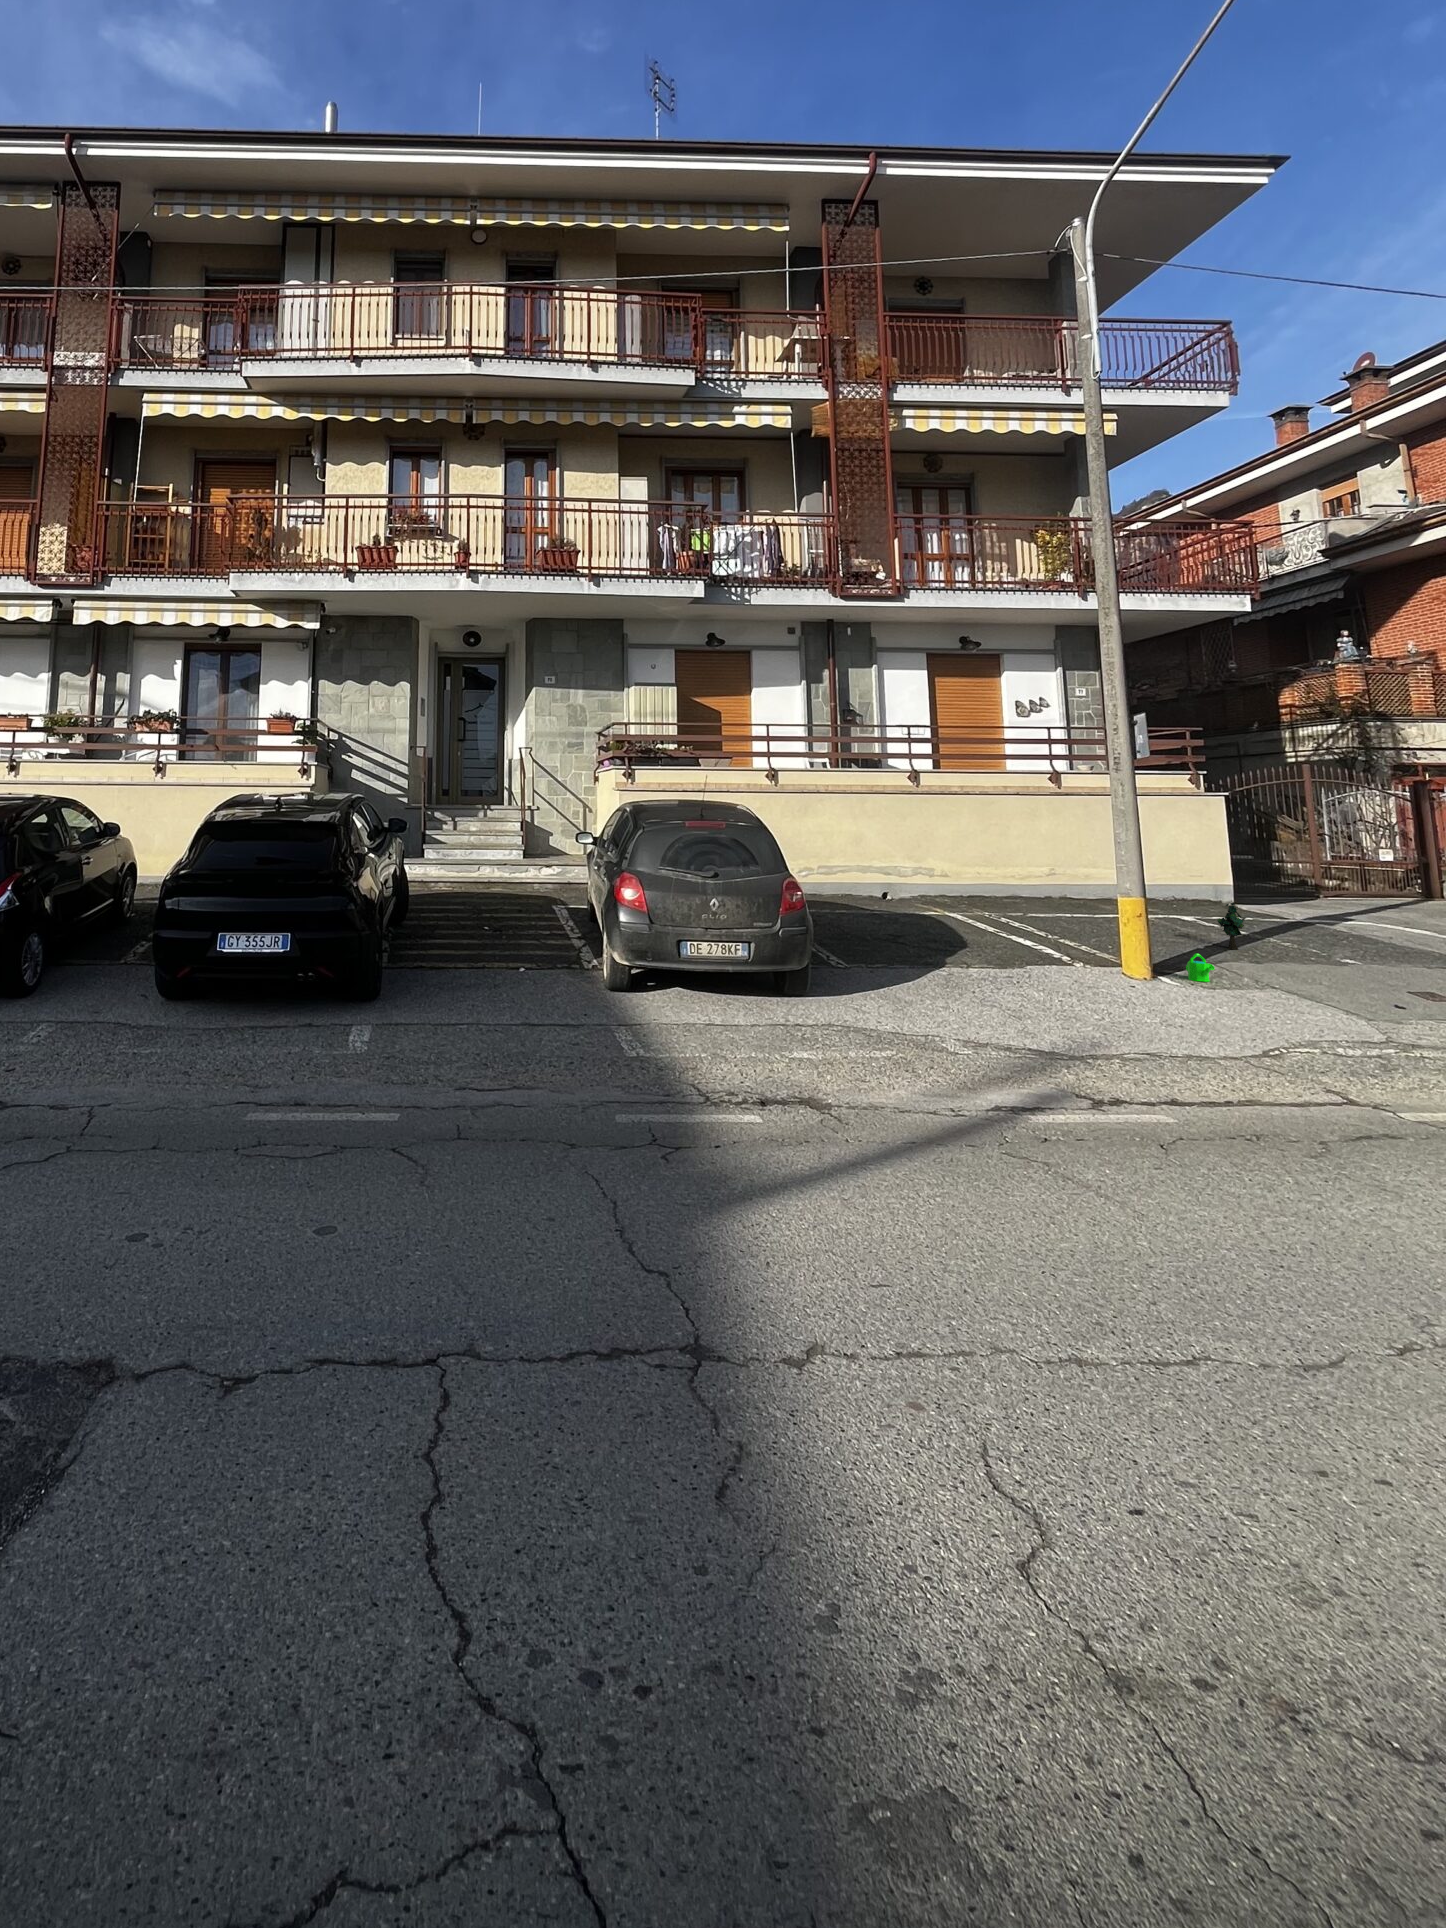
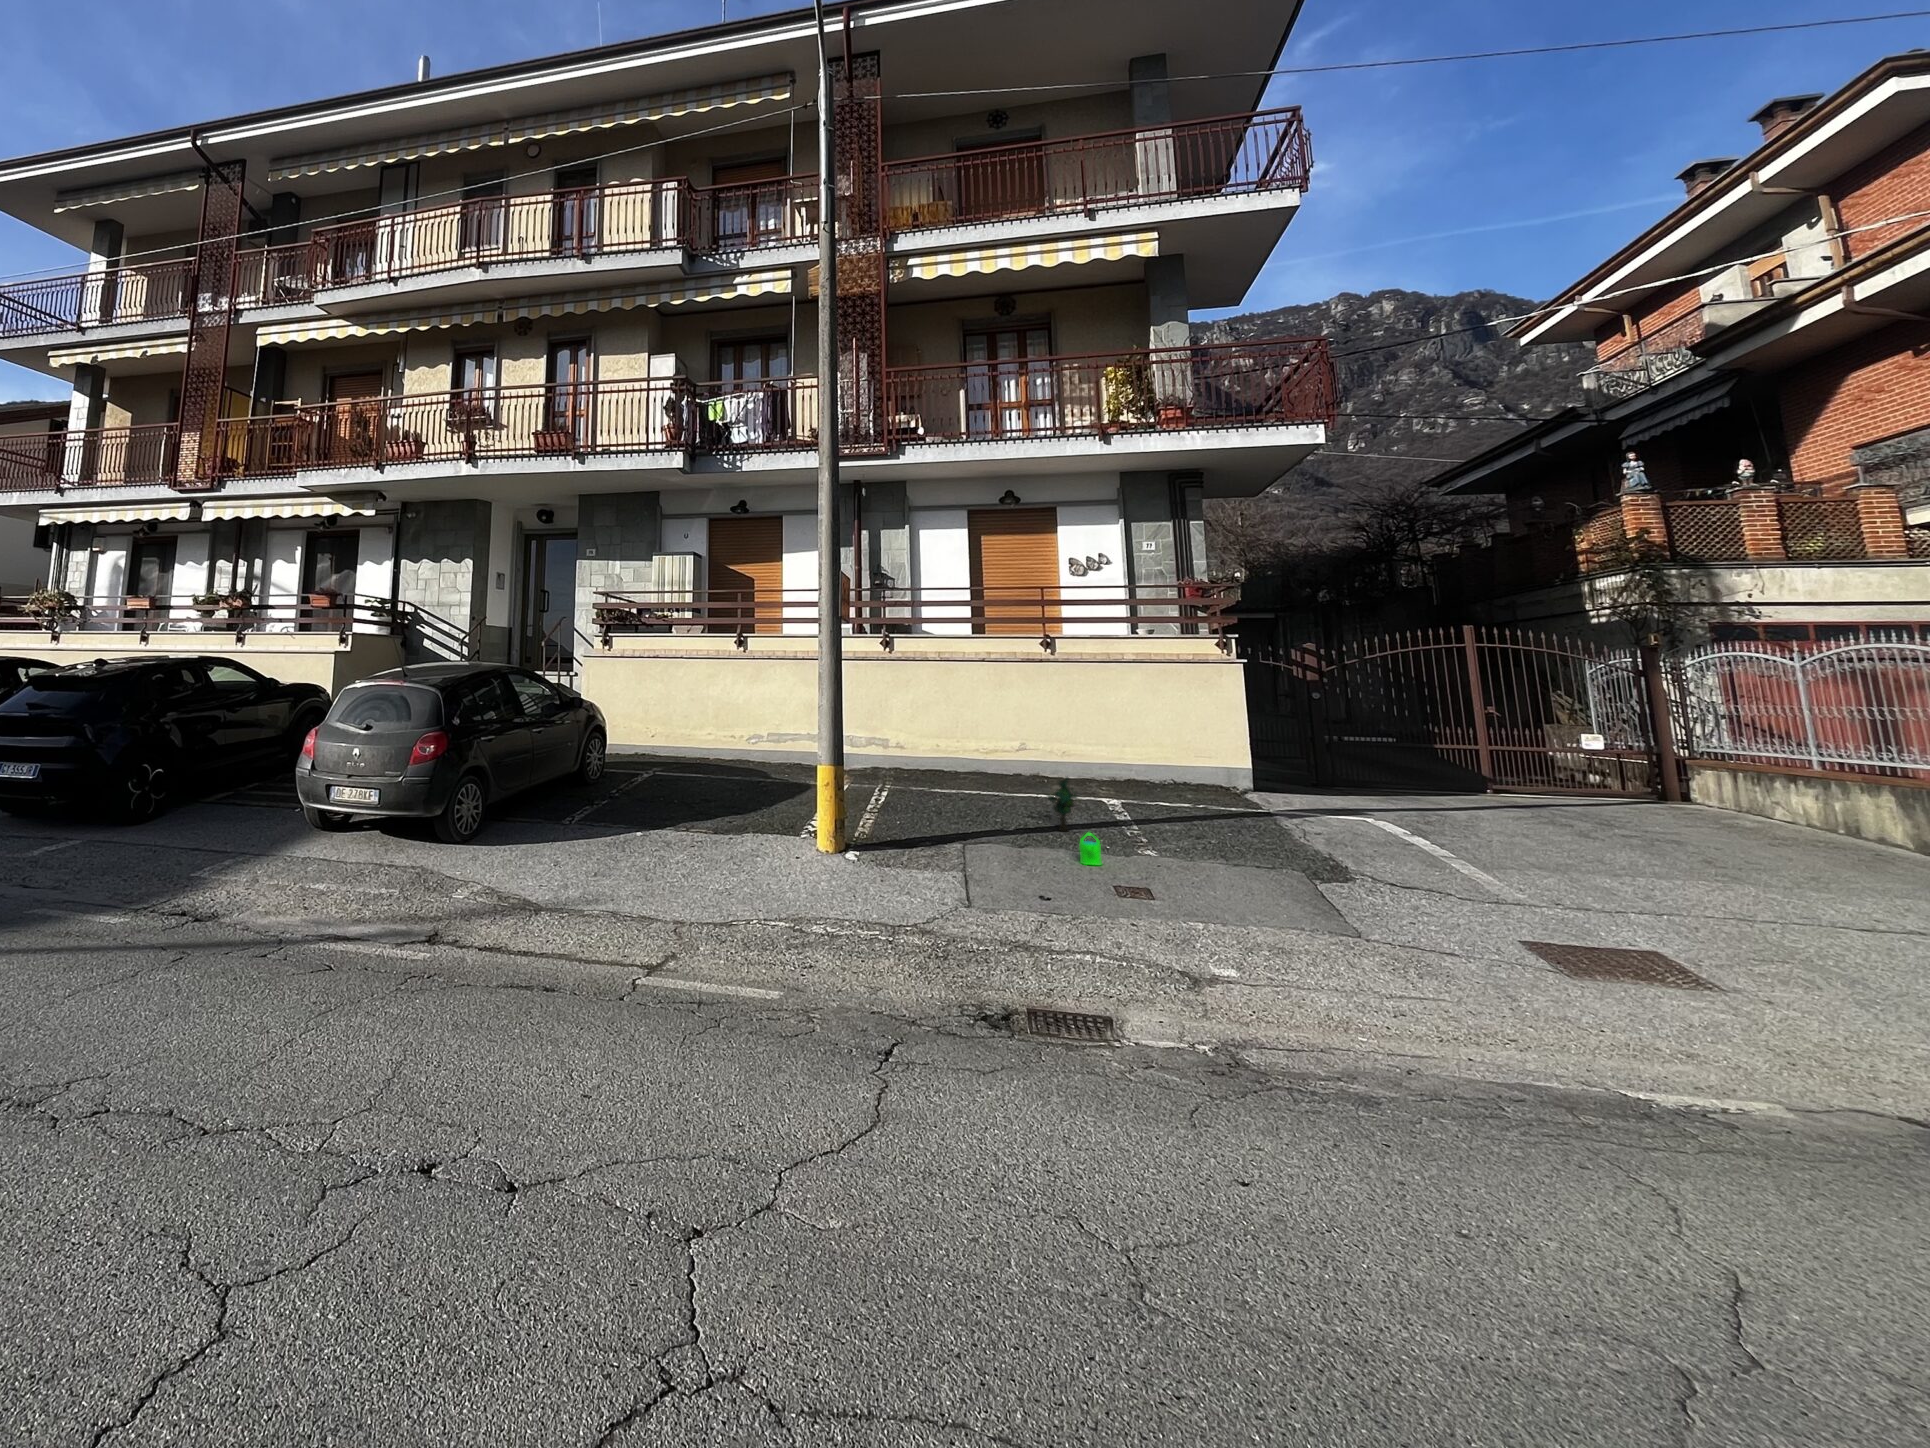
watering can: present [1186,953,1215,982] -> present [1079,832,1102,866]

